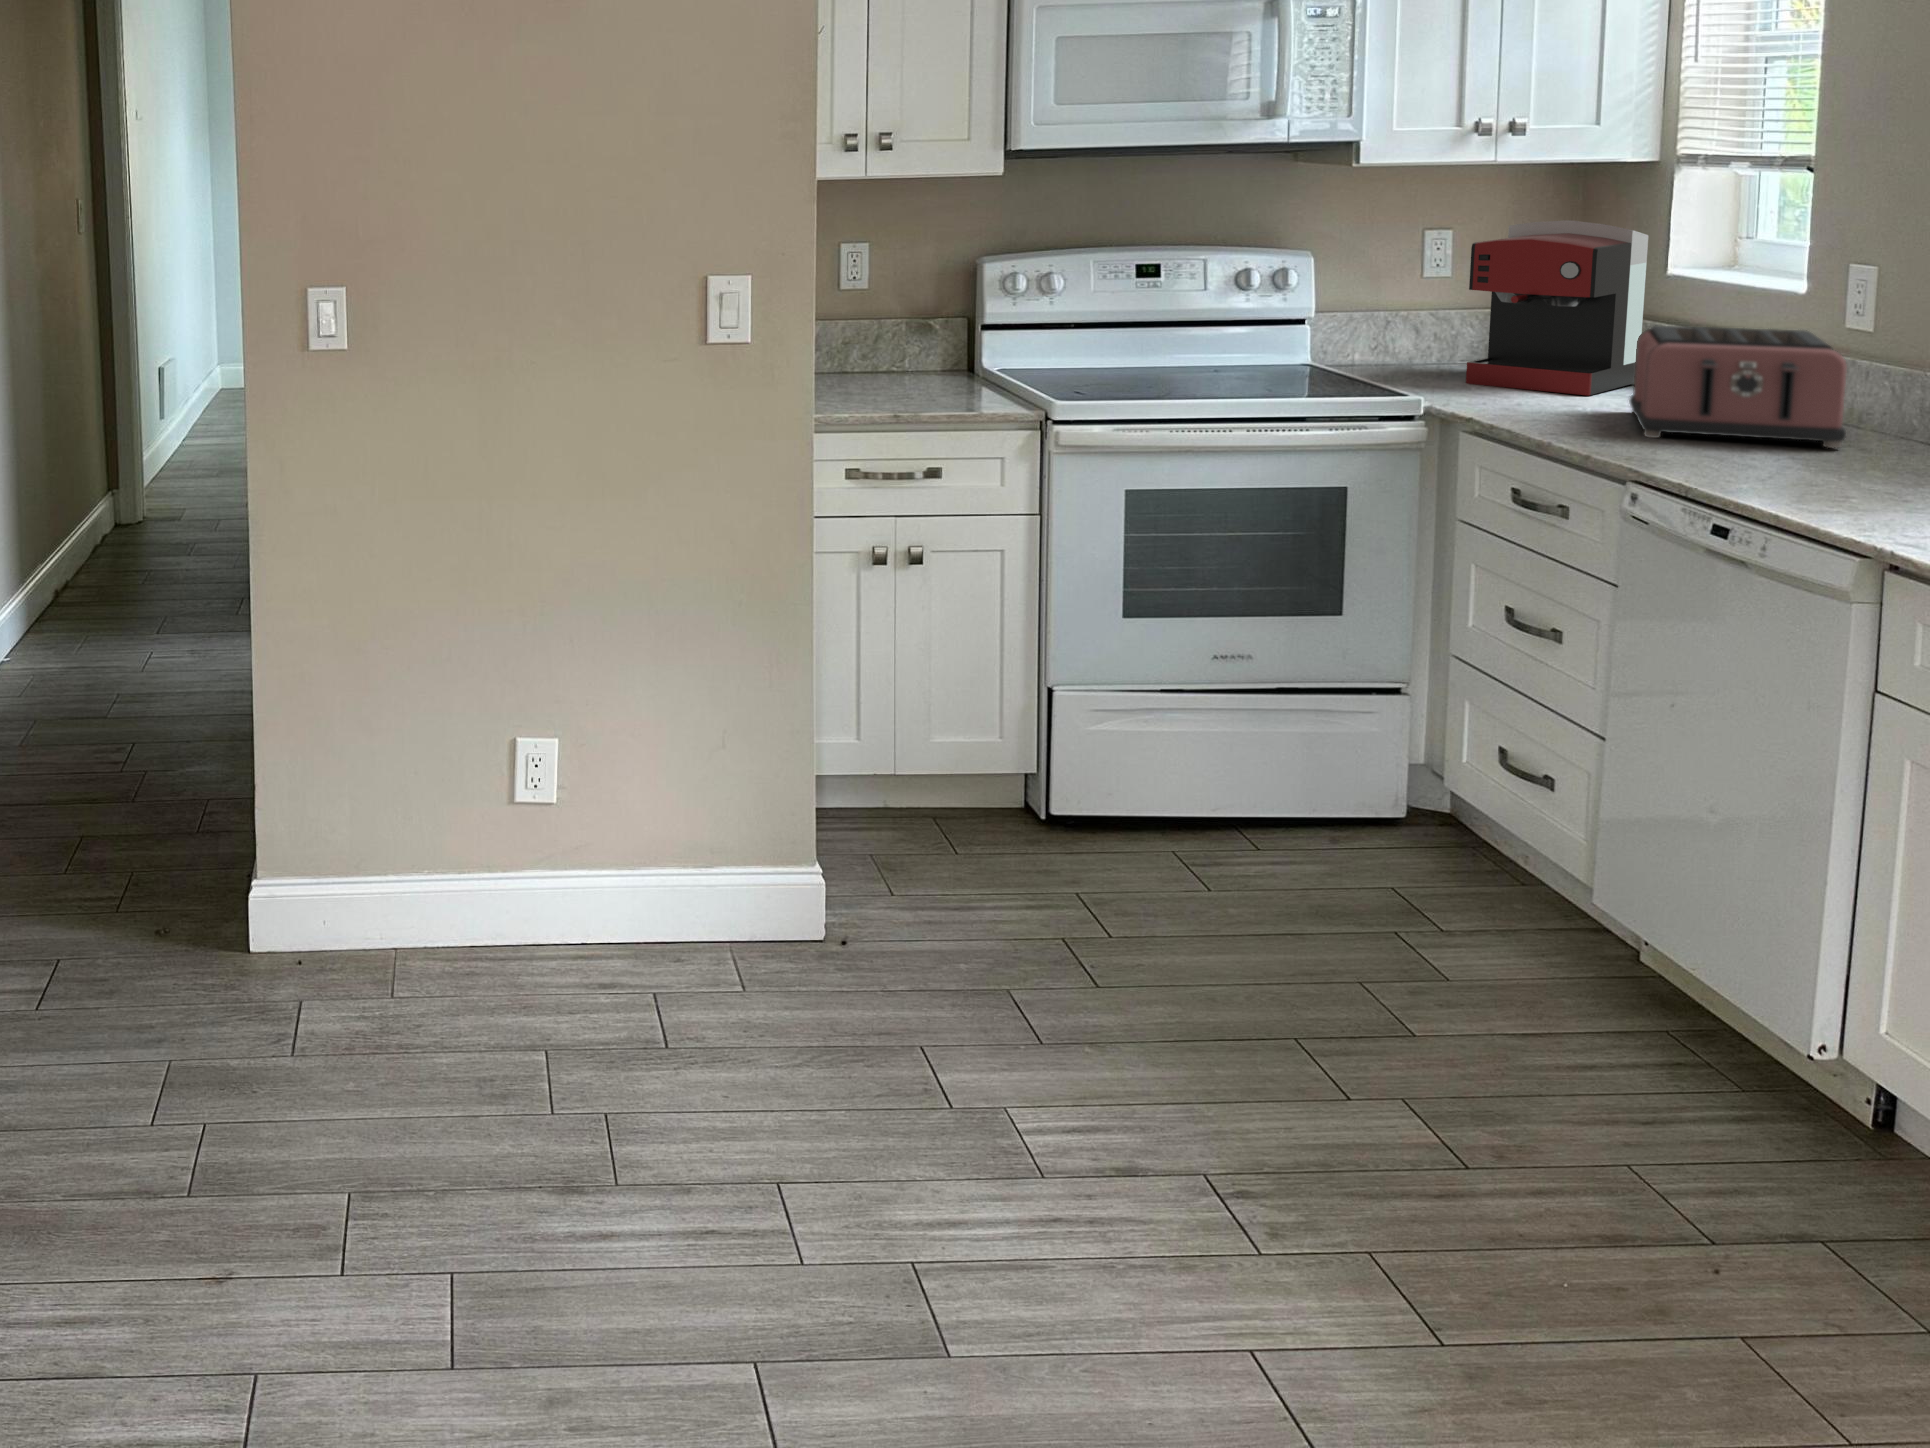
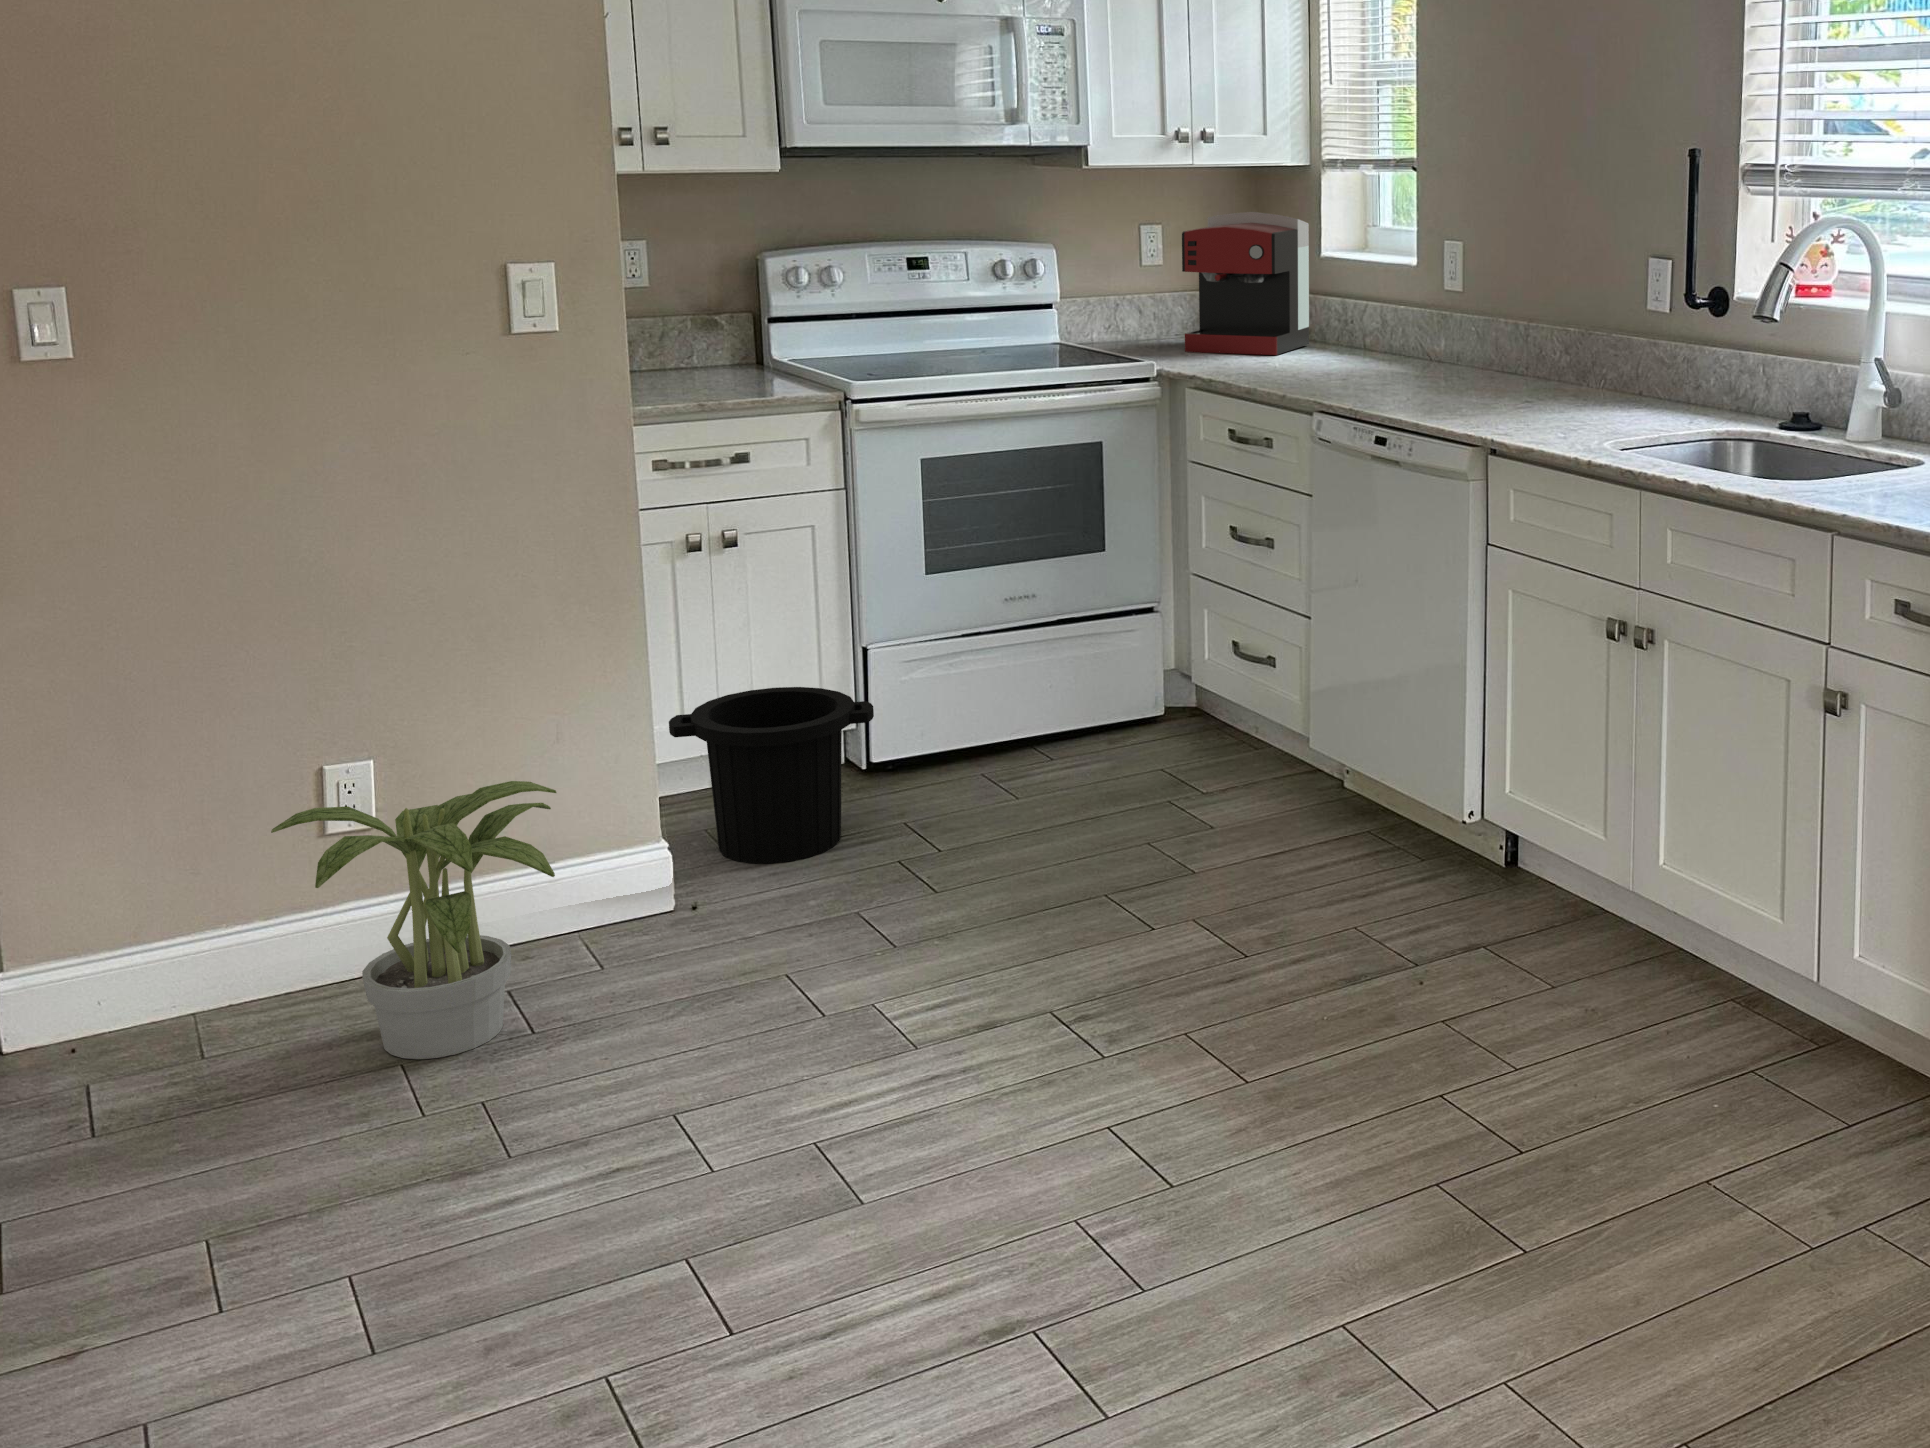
toaster: present [1629,326,1847,448] -> none [1306,292,1449,381]
trash can: none [839,713,1050,905] -> present [669,687,874,864]
potted plant: none [458,783,706,1048] -> present [271,781,557,1059]

